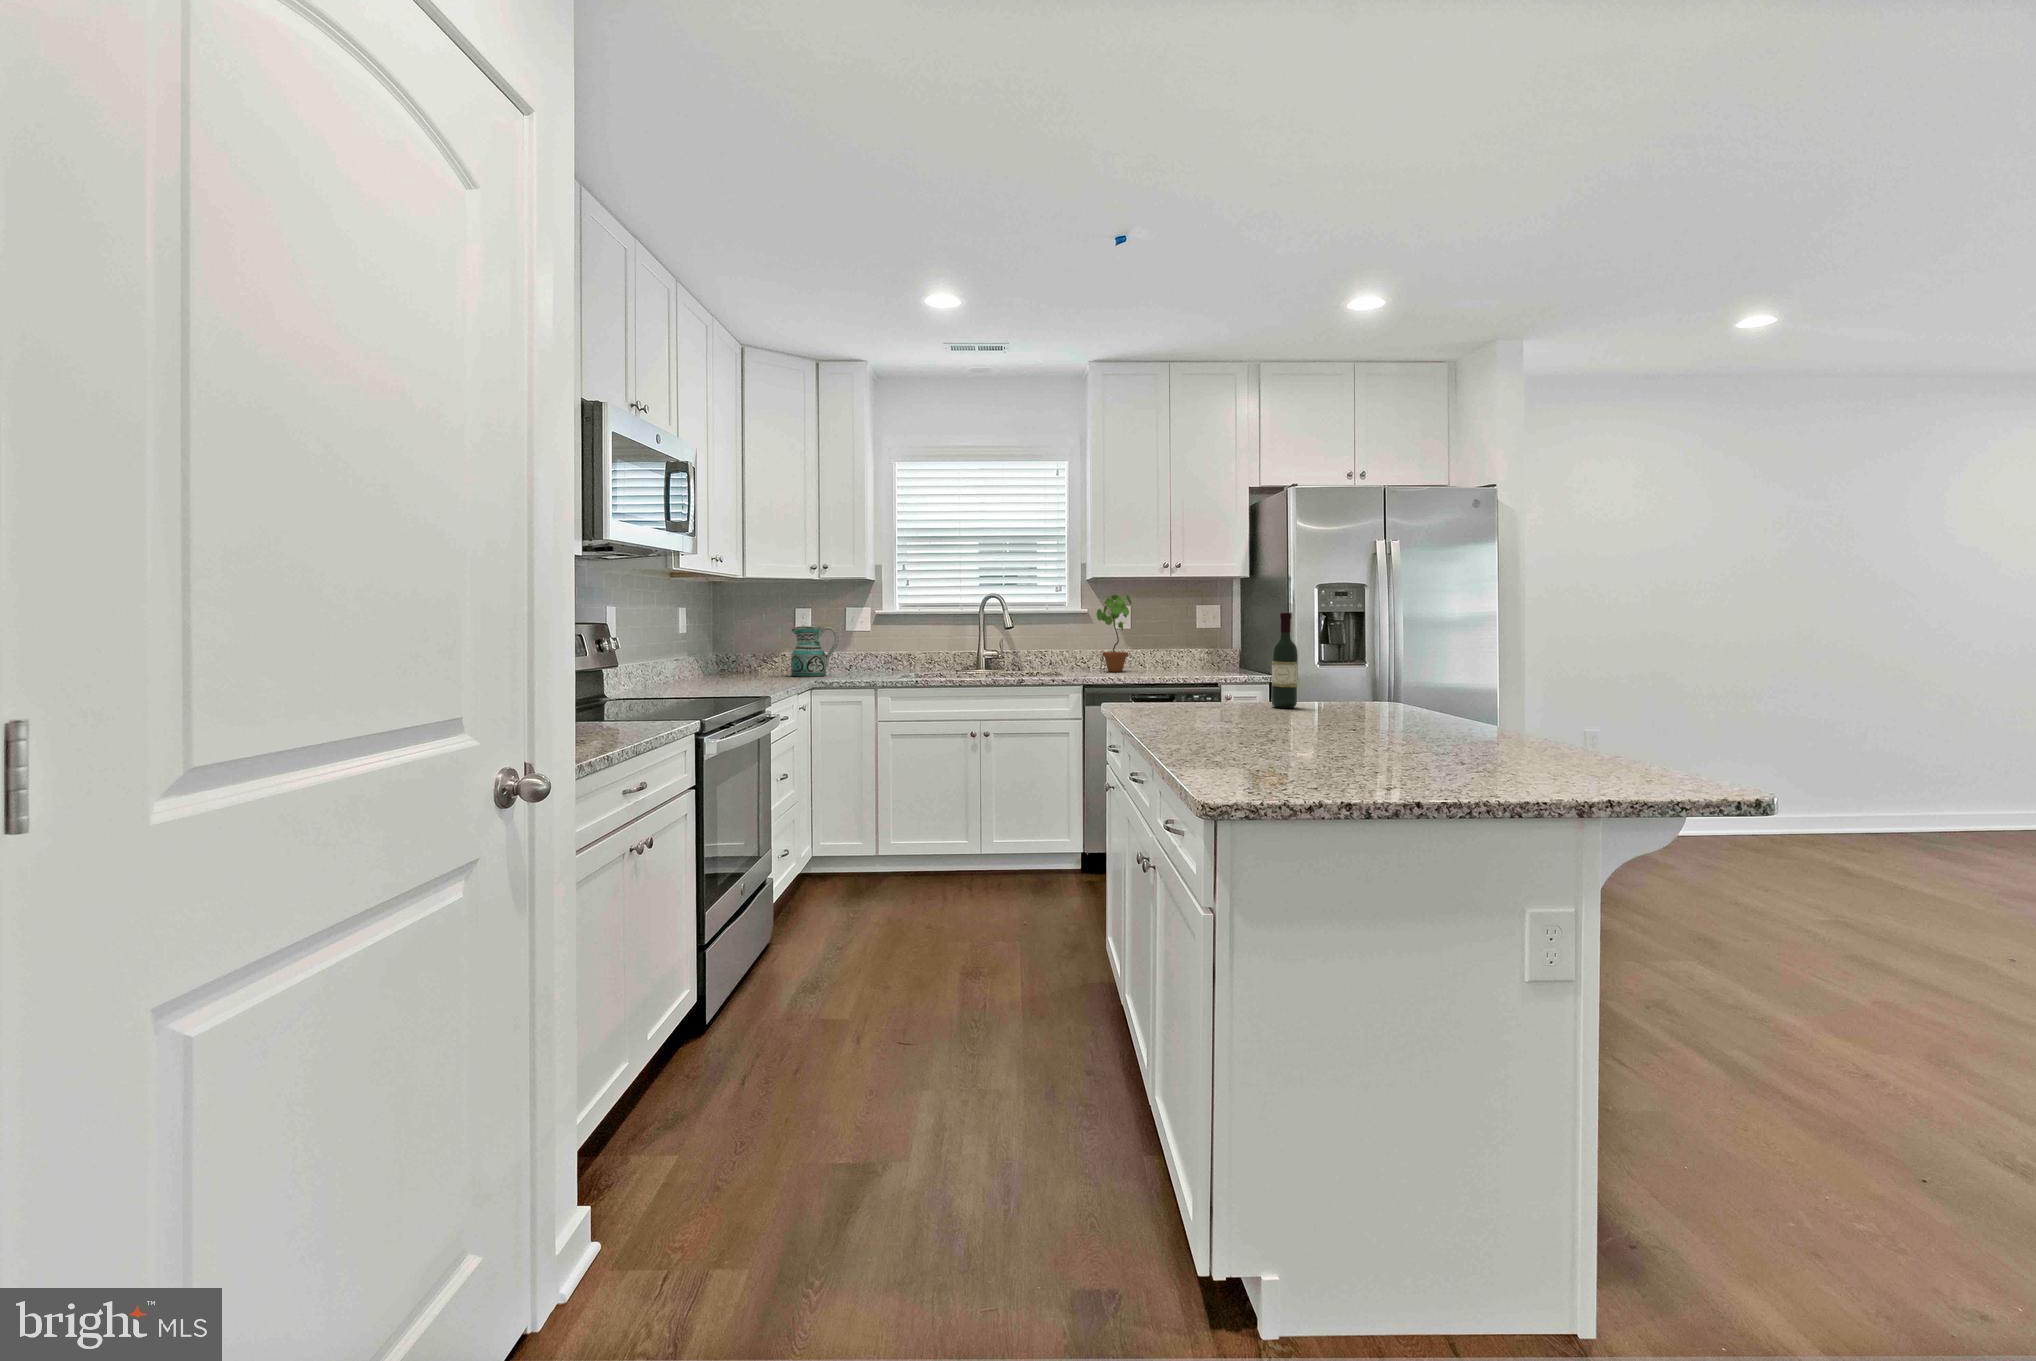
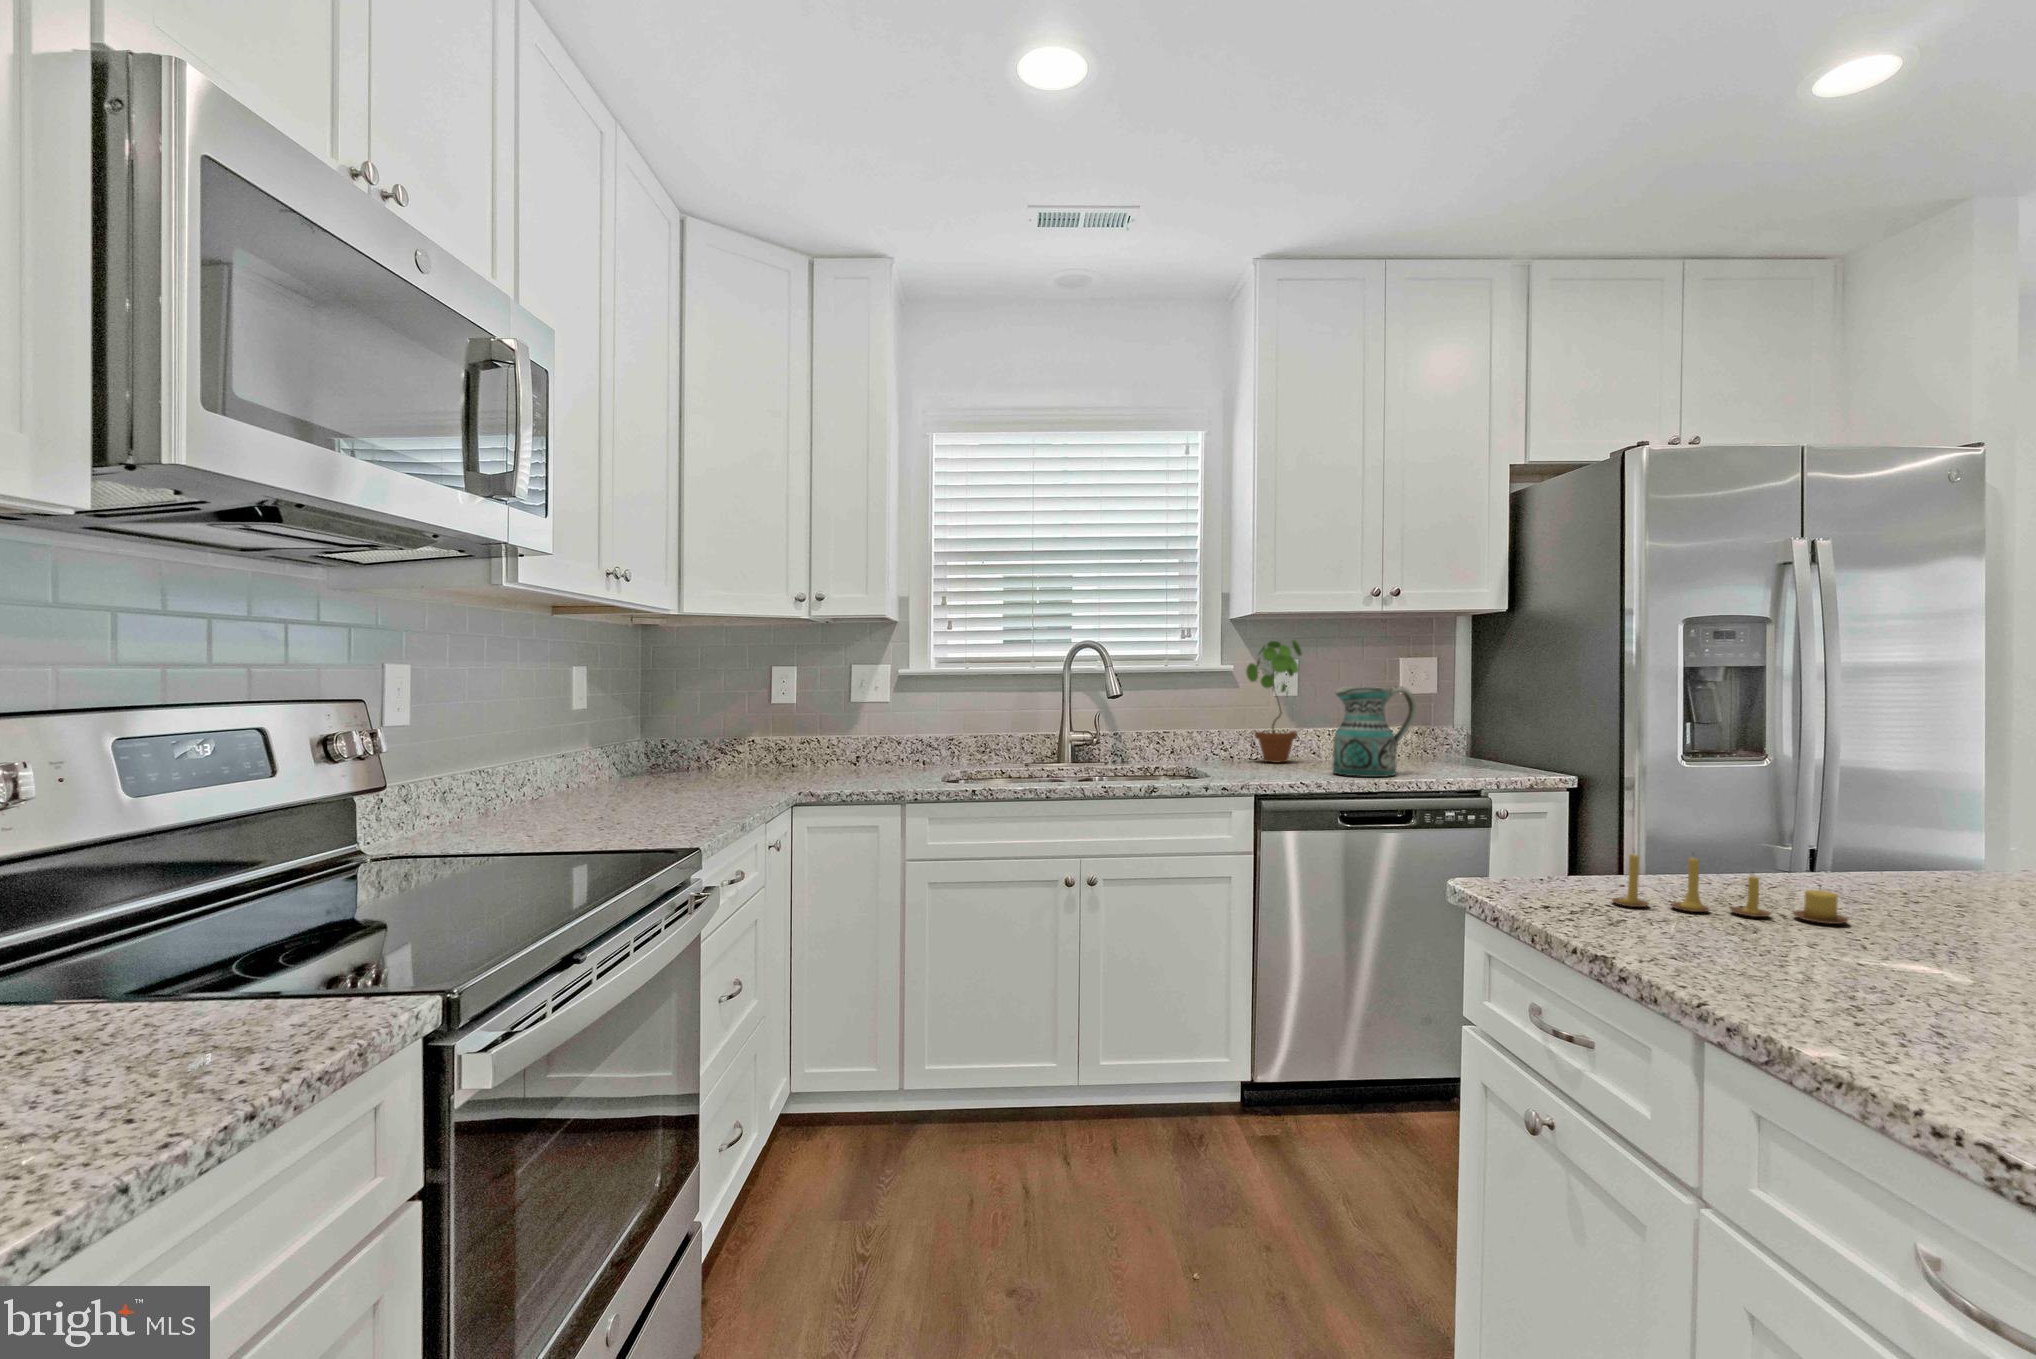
wine bottle: present [1271,613,1298,708] -> none [1837,678,1915,902]
ceramic pitcher: present [791,626,839,677] -> present [1332,686,1416,777]
candle: none [1167,684,1248,711] -> present [1612,854,1848,924]

